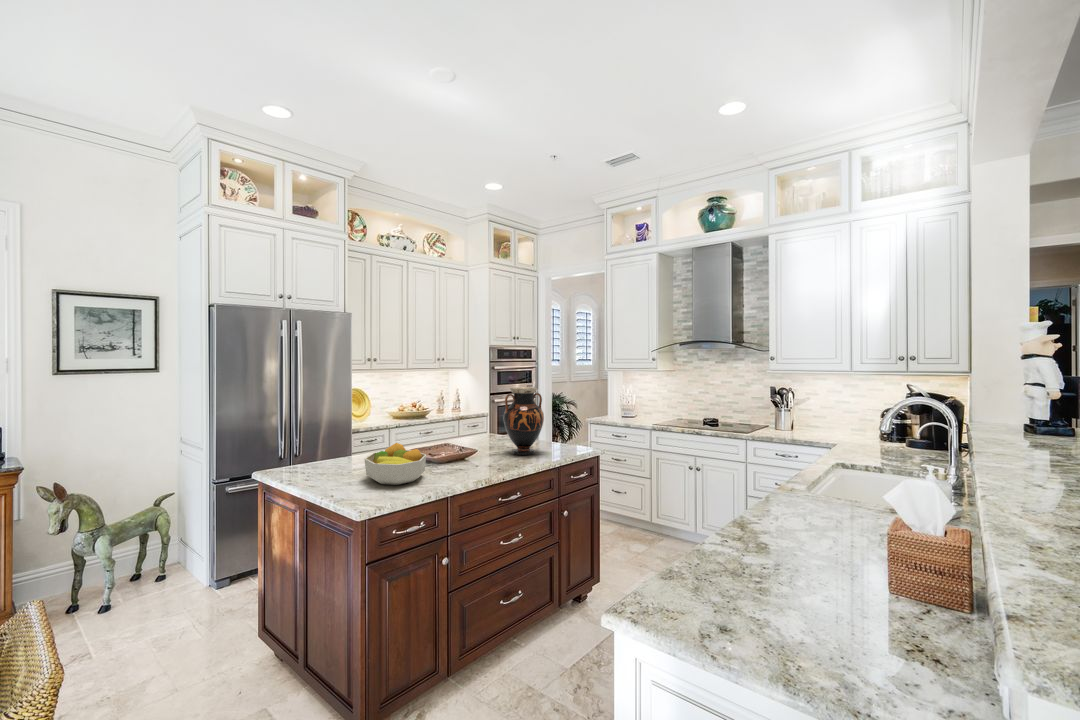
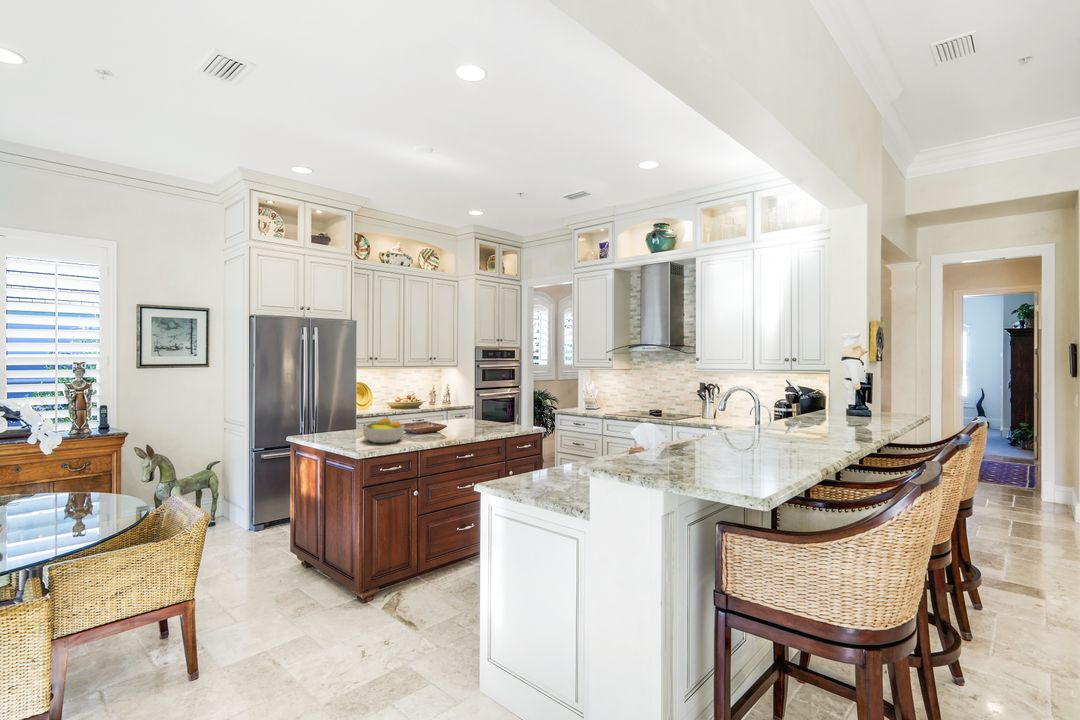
vase: present [503,387,544,455] -> none [465,381,495,430]

